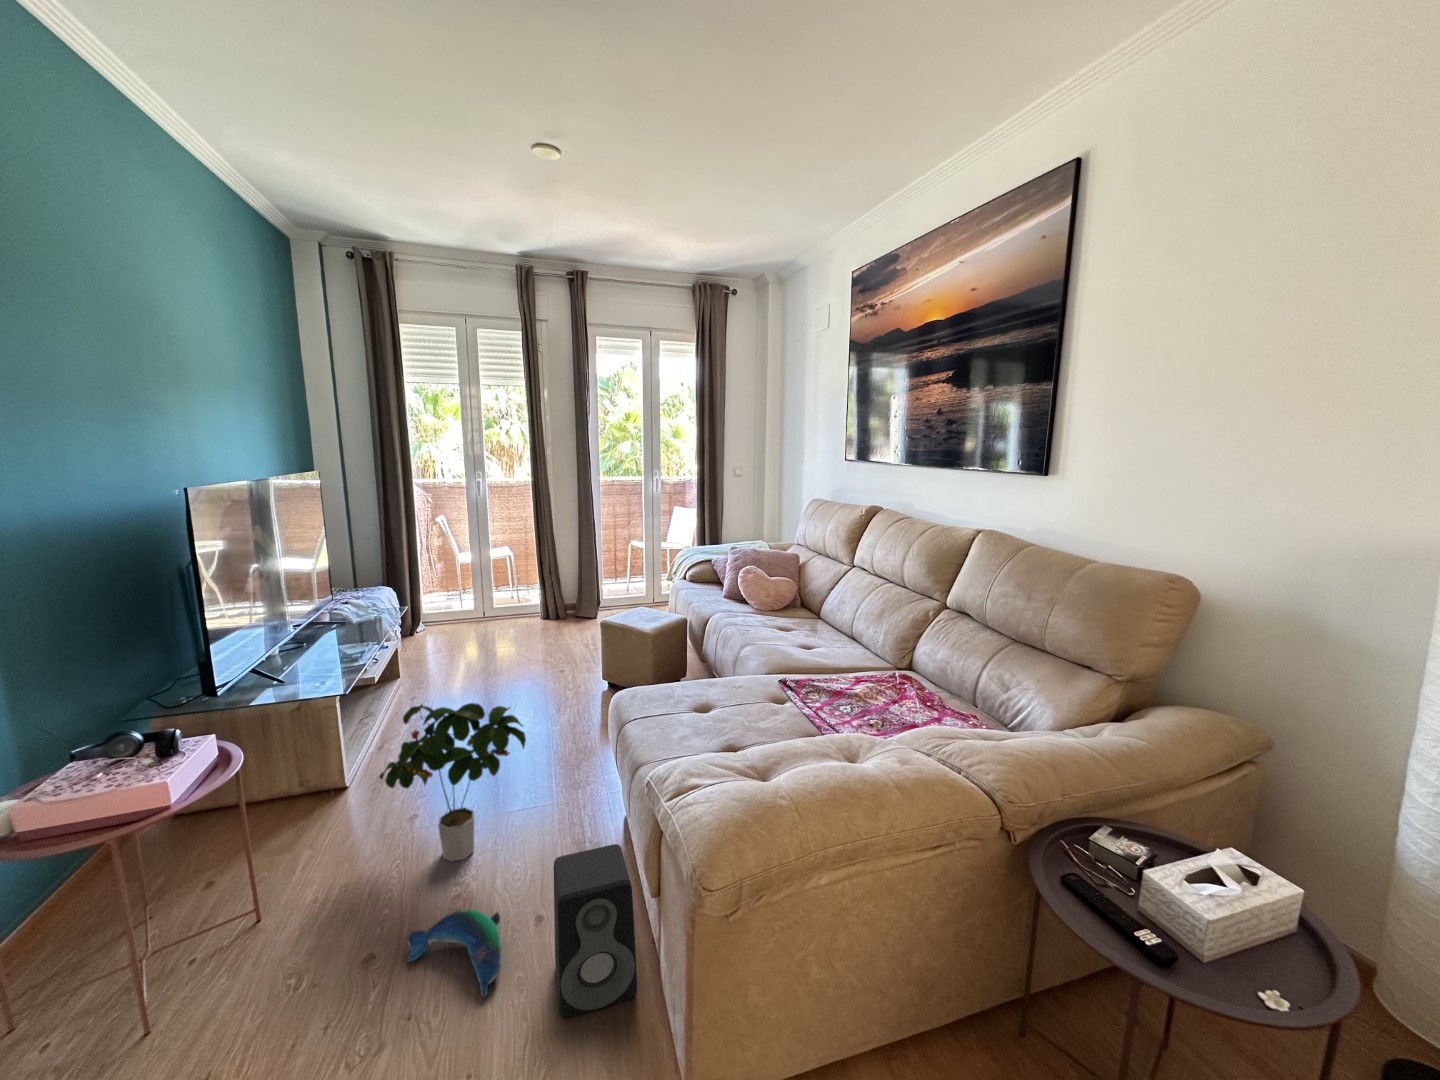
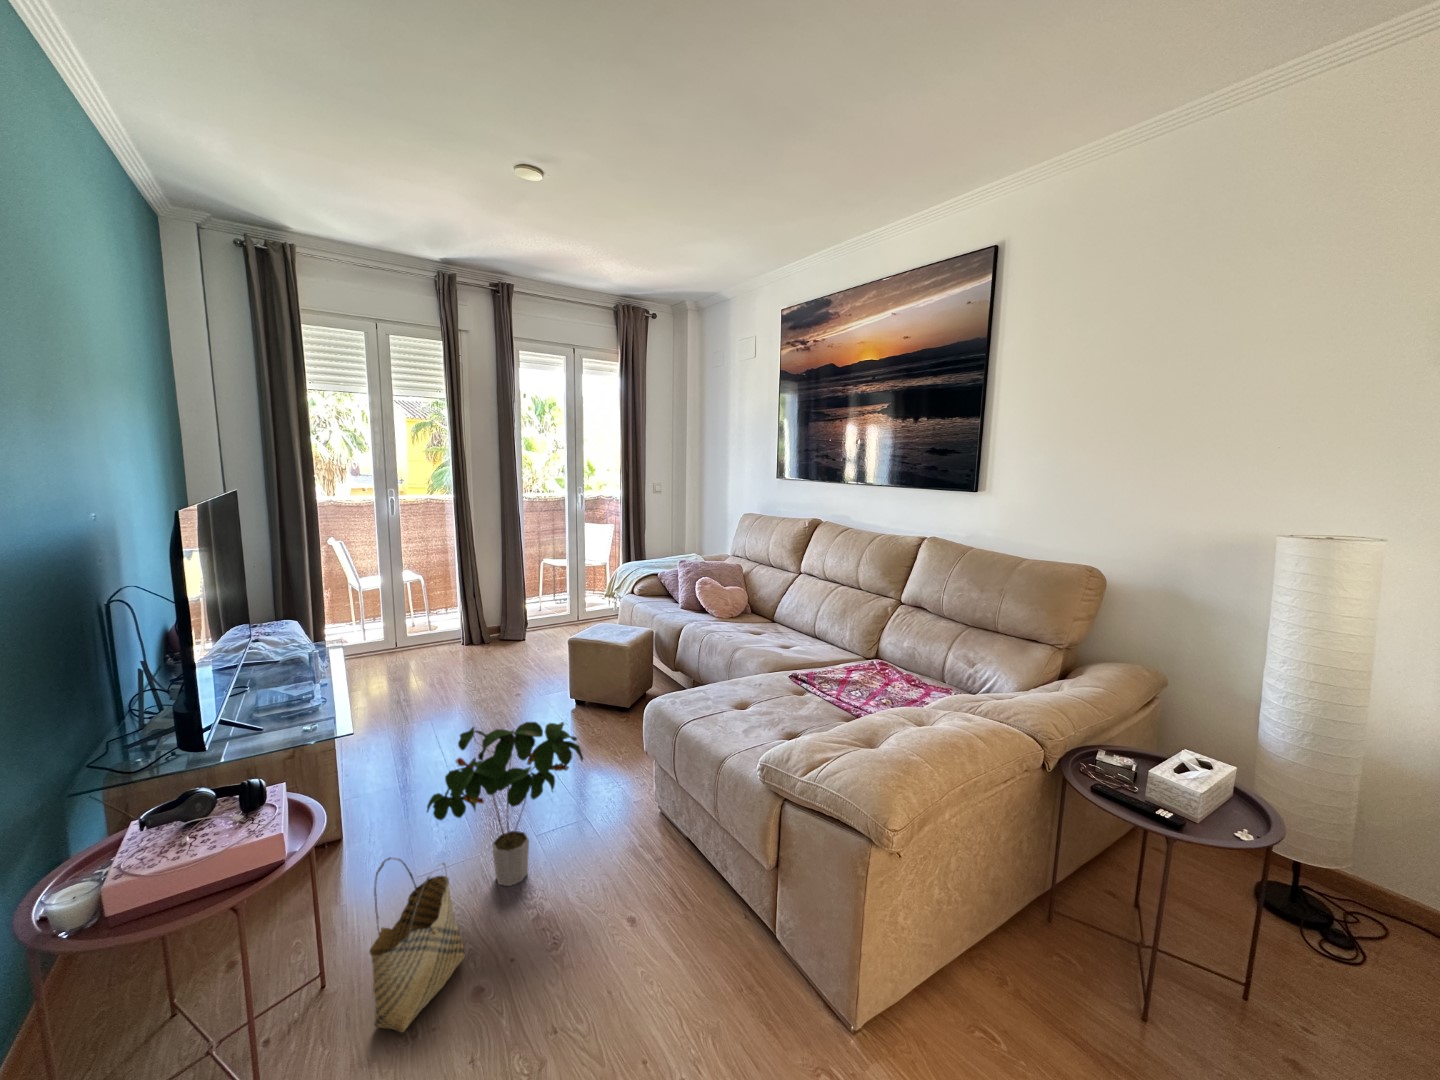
woven basket: none [252,820,372,989] -> present [369,858,465,1032]
speaker: present [554,844,637,1018] -> none [668,829,756,991]
plush toy: present [408,910,501,997] -> none [513,915,623,992]

